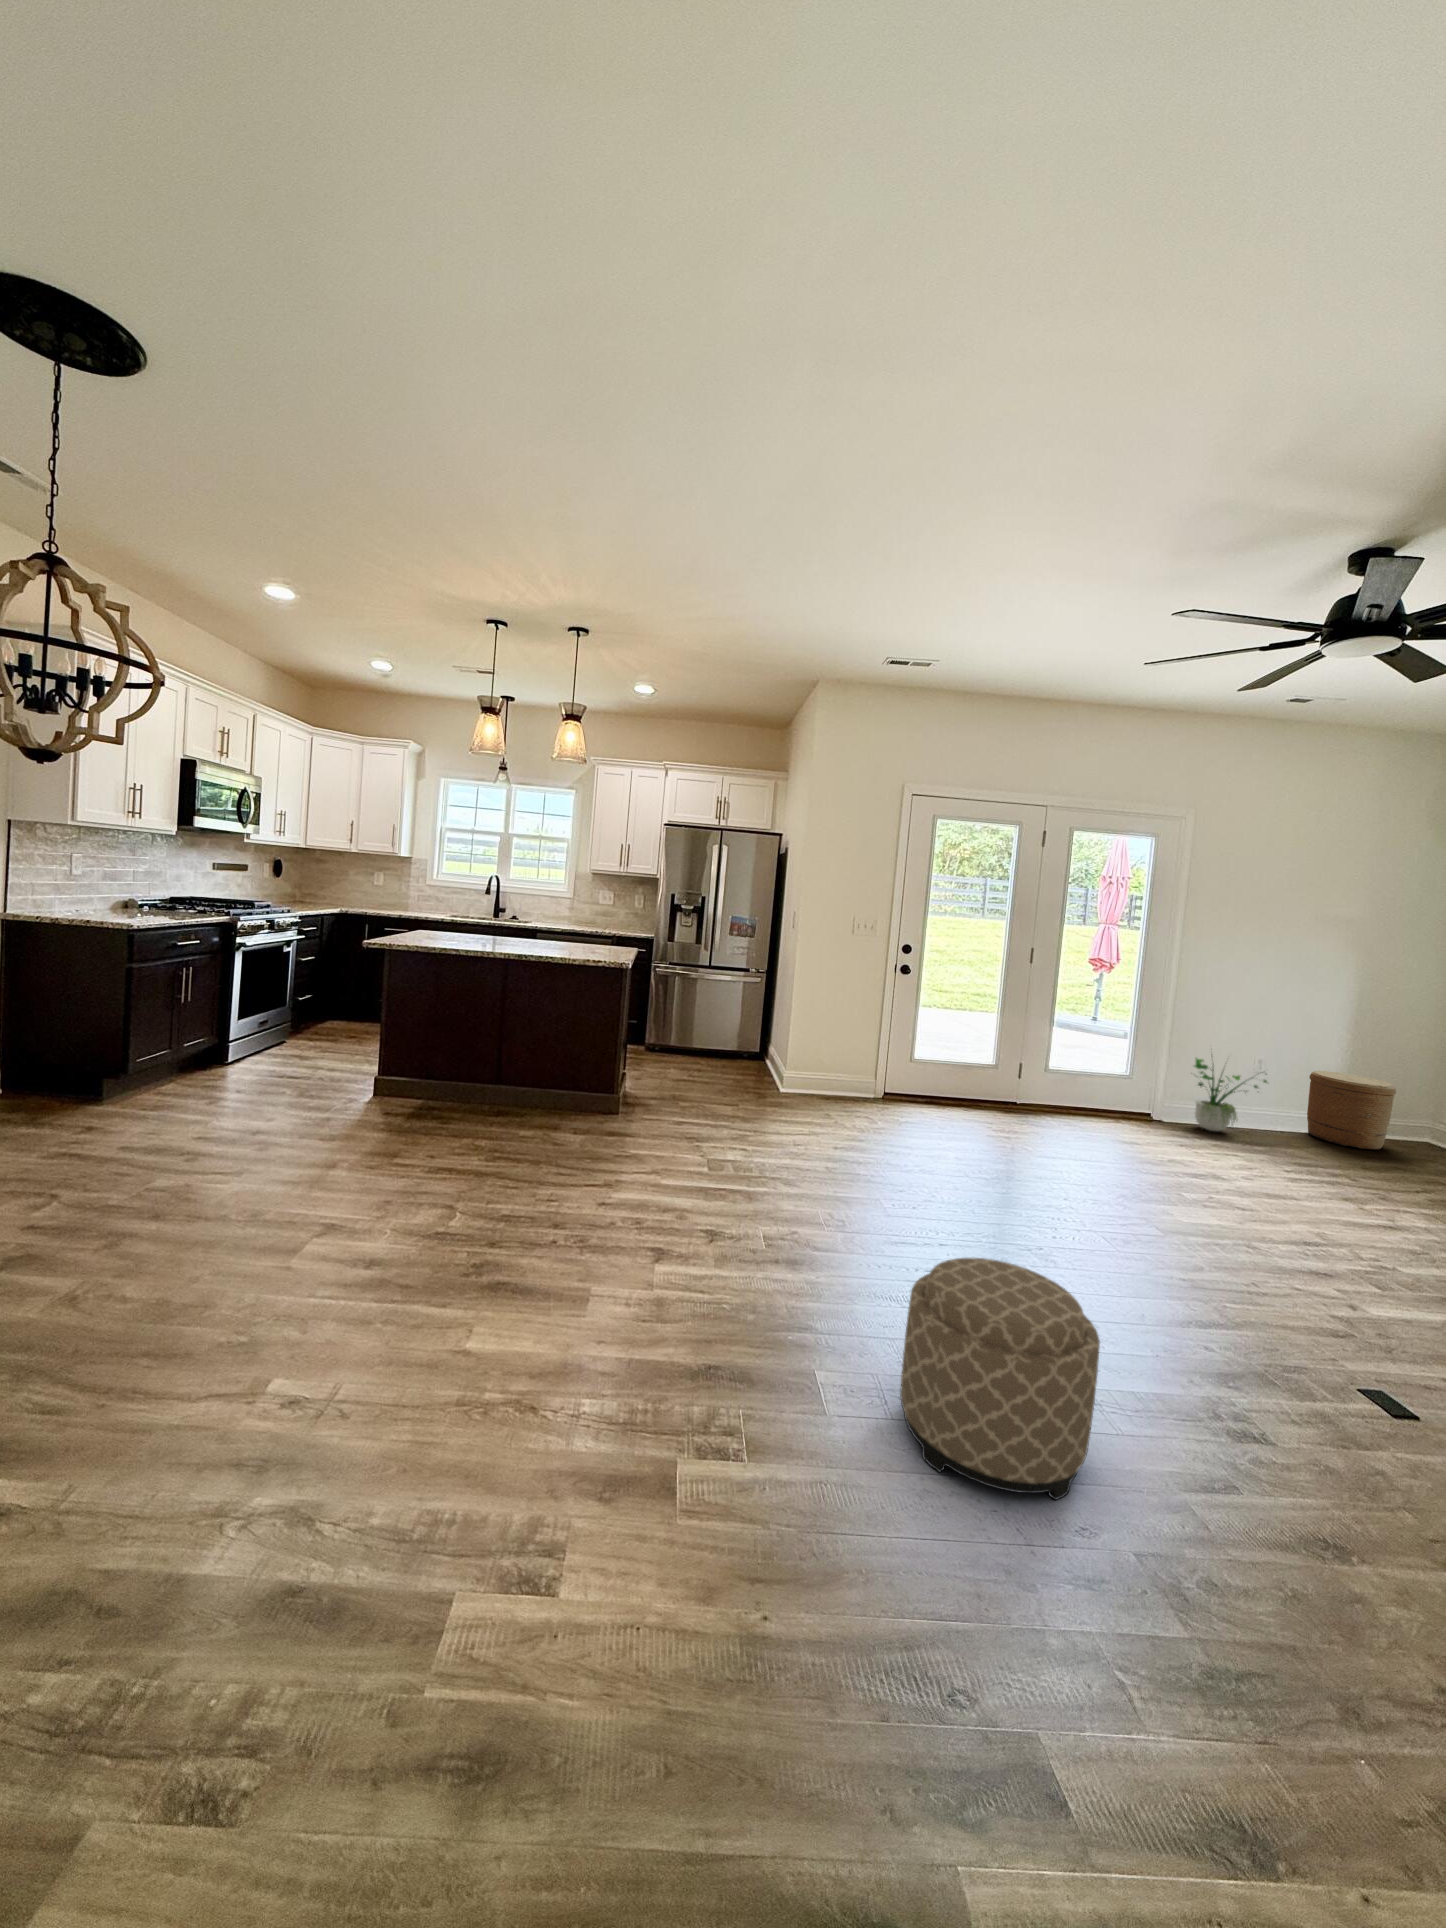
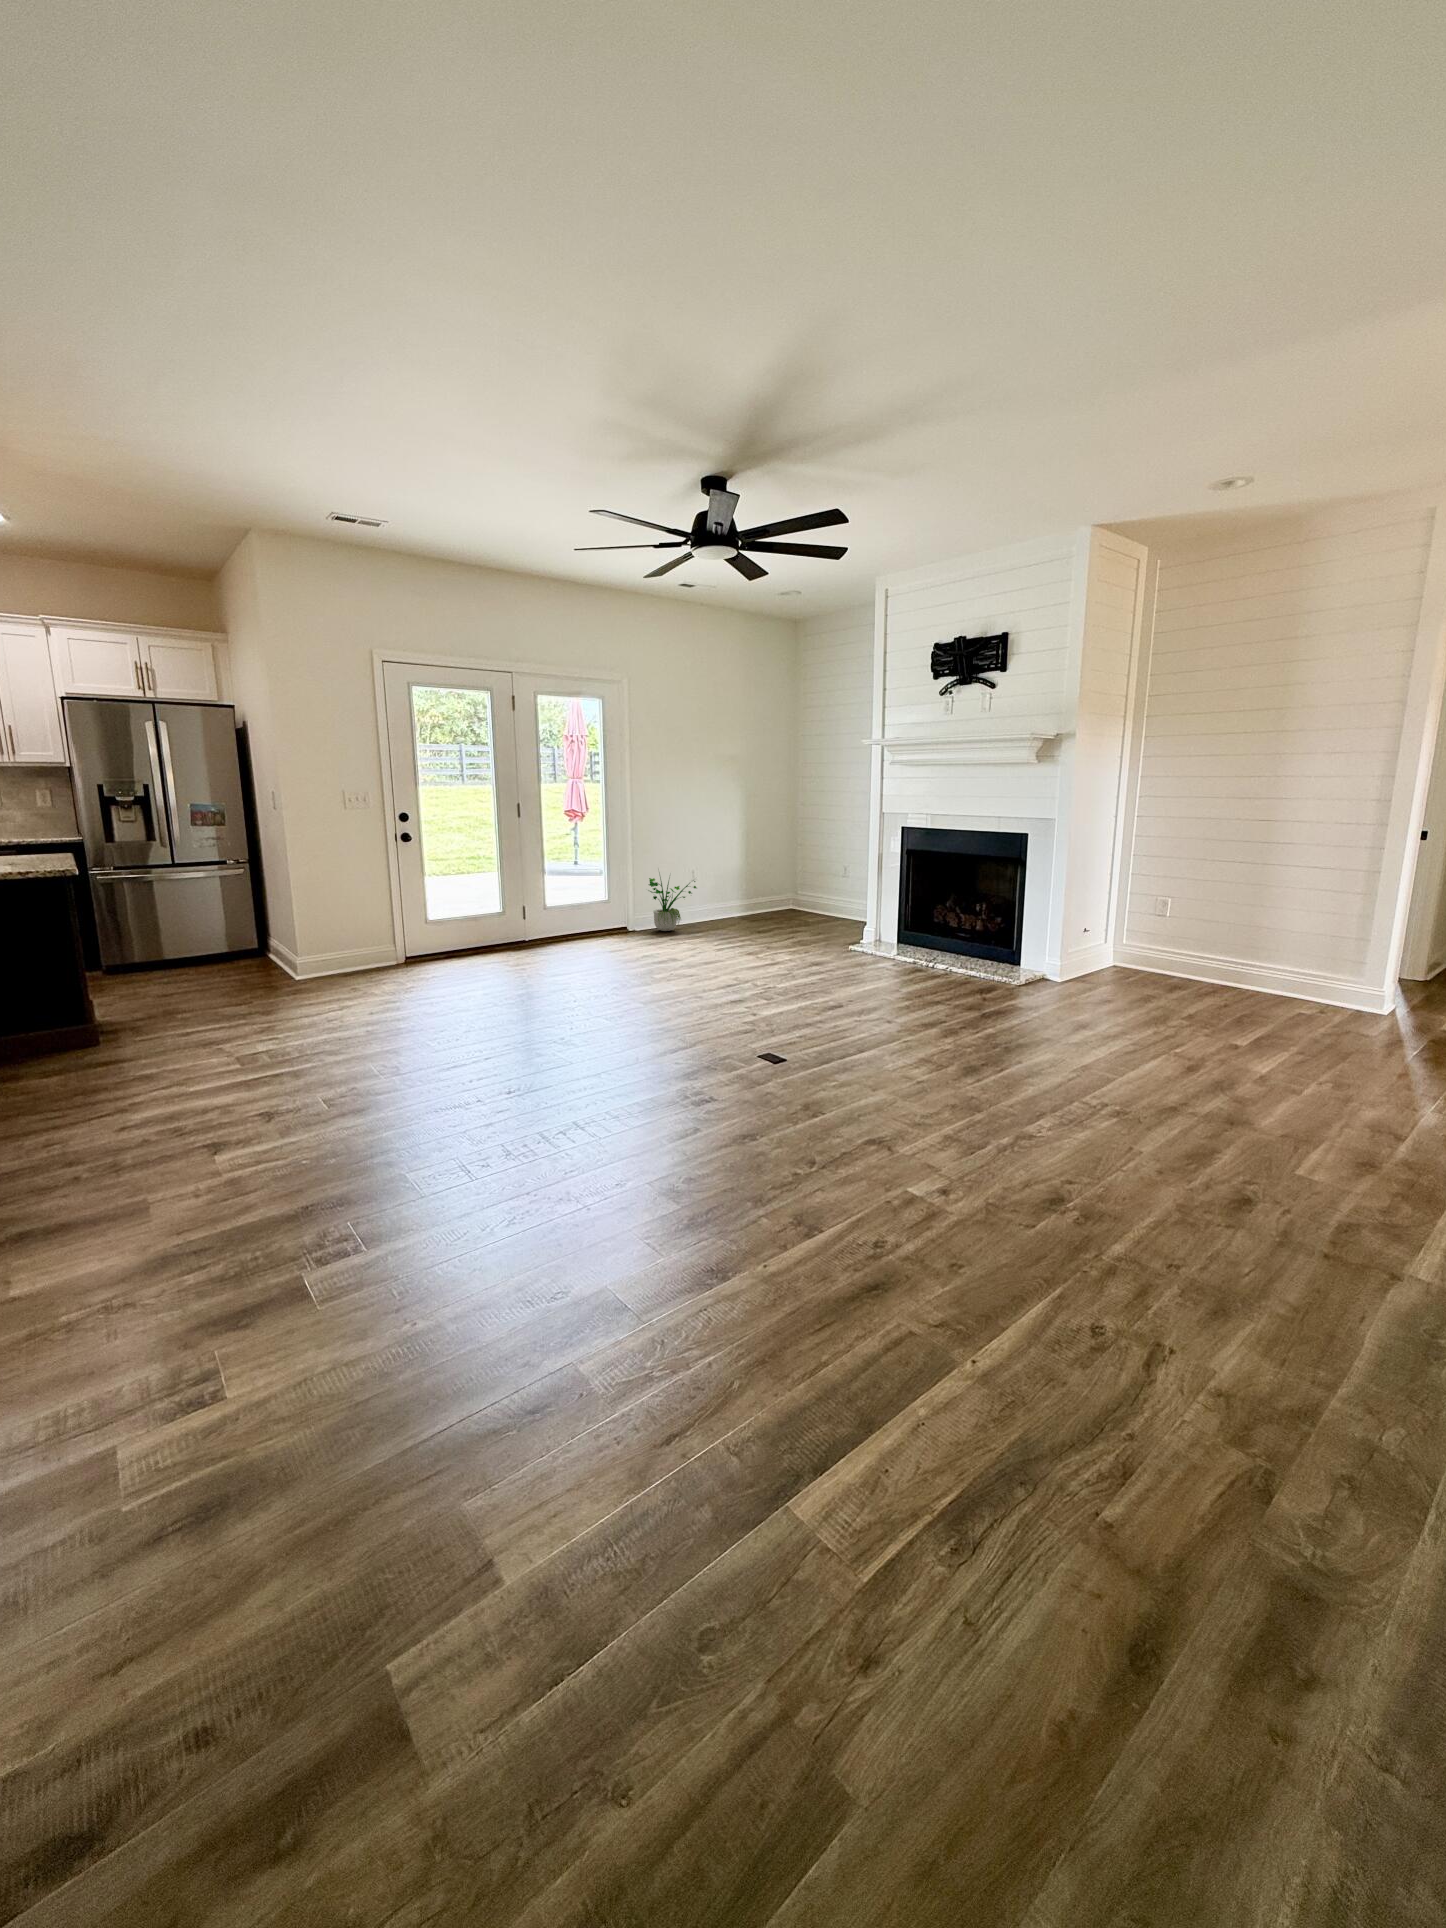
woven basket: present [1307,1071,1396,1149] -> none [721,873,768,923]
ottoman: present [900,1258,1100,1500] -> none [477,1037,616,1193]

